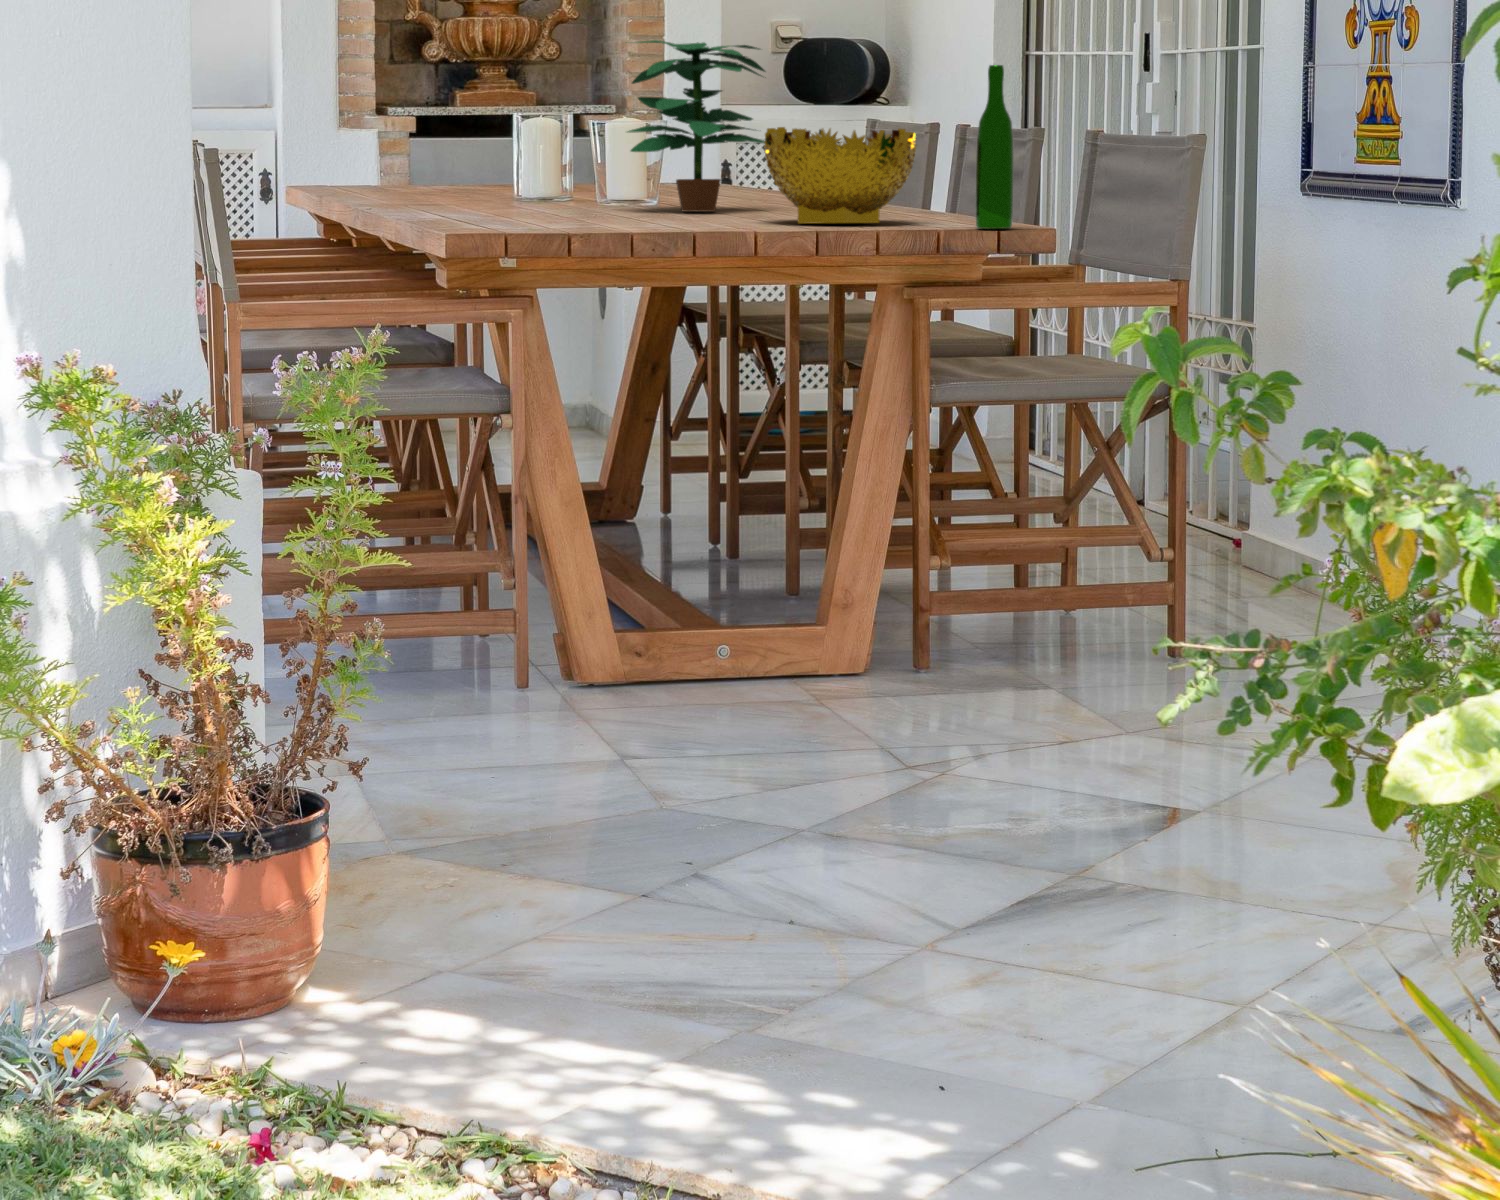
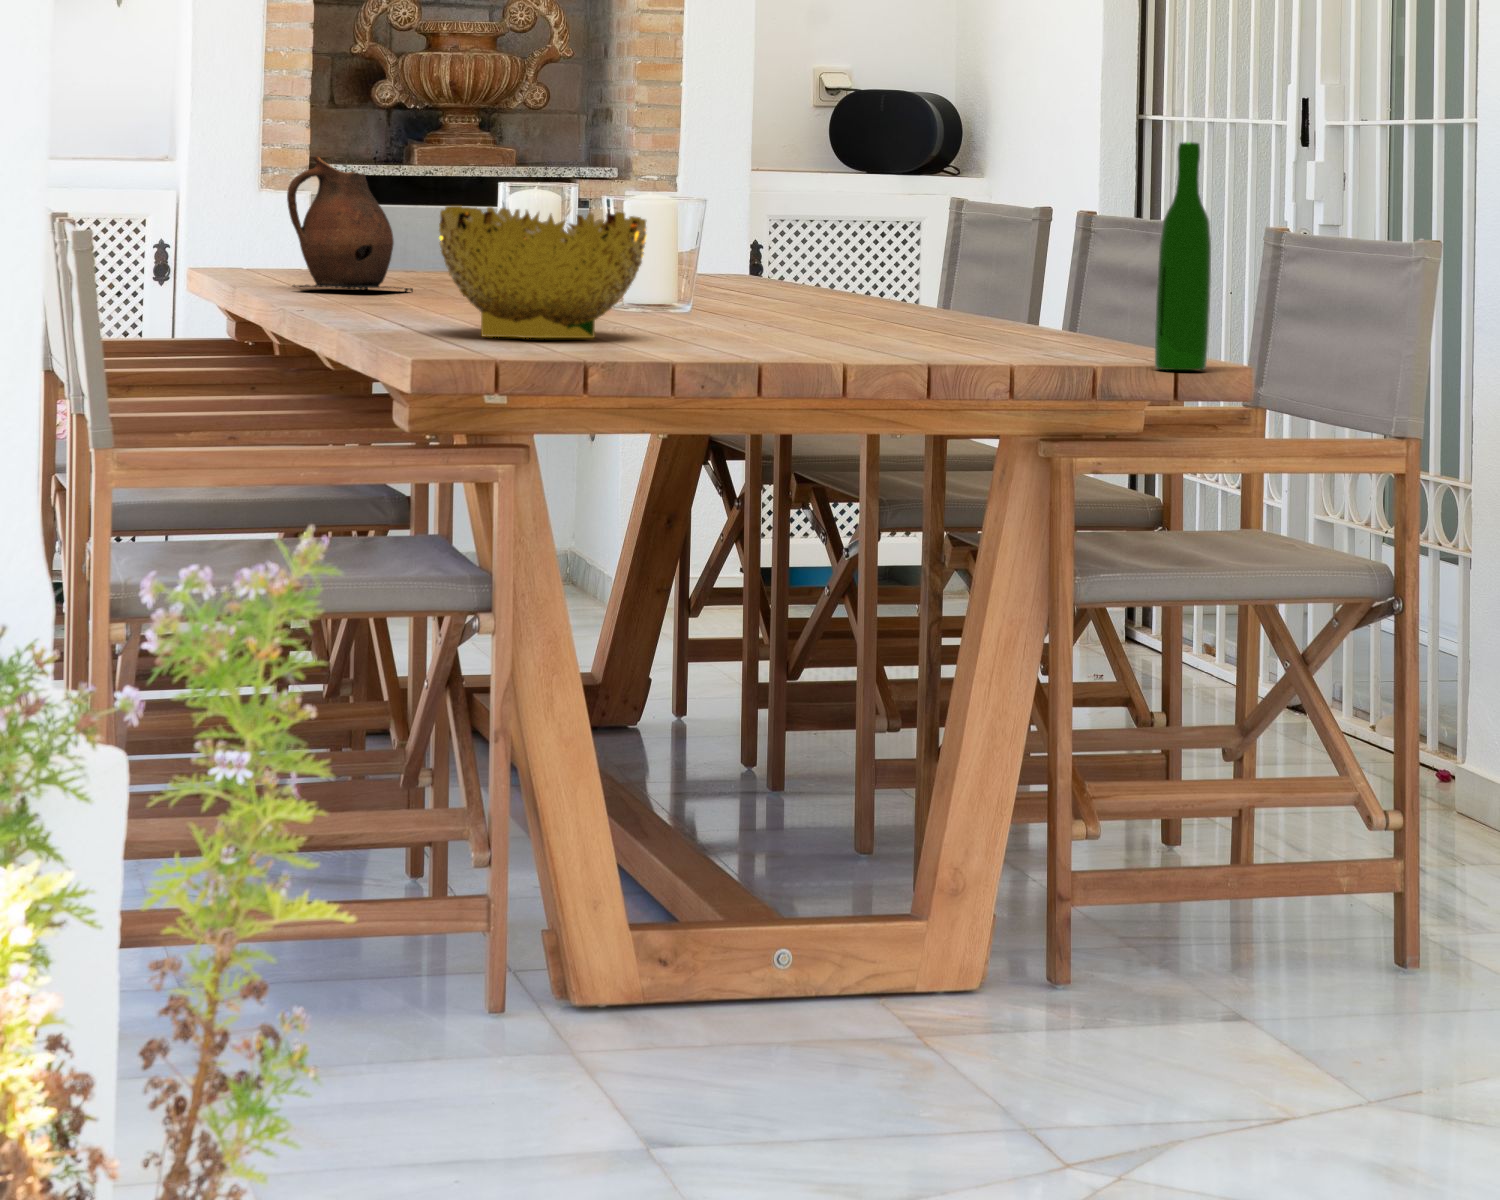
potted plant: present [628,40,765,211] -> none [654,95,849,326]
ceramic pitcher: none [357,97,454,198] -> present [287,156,413,291]
decorative bowl: present [764,127,917,223] -> present [439,206,647,338]

